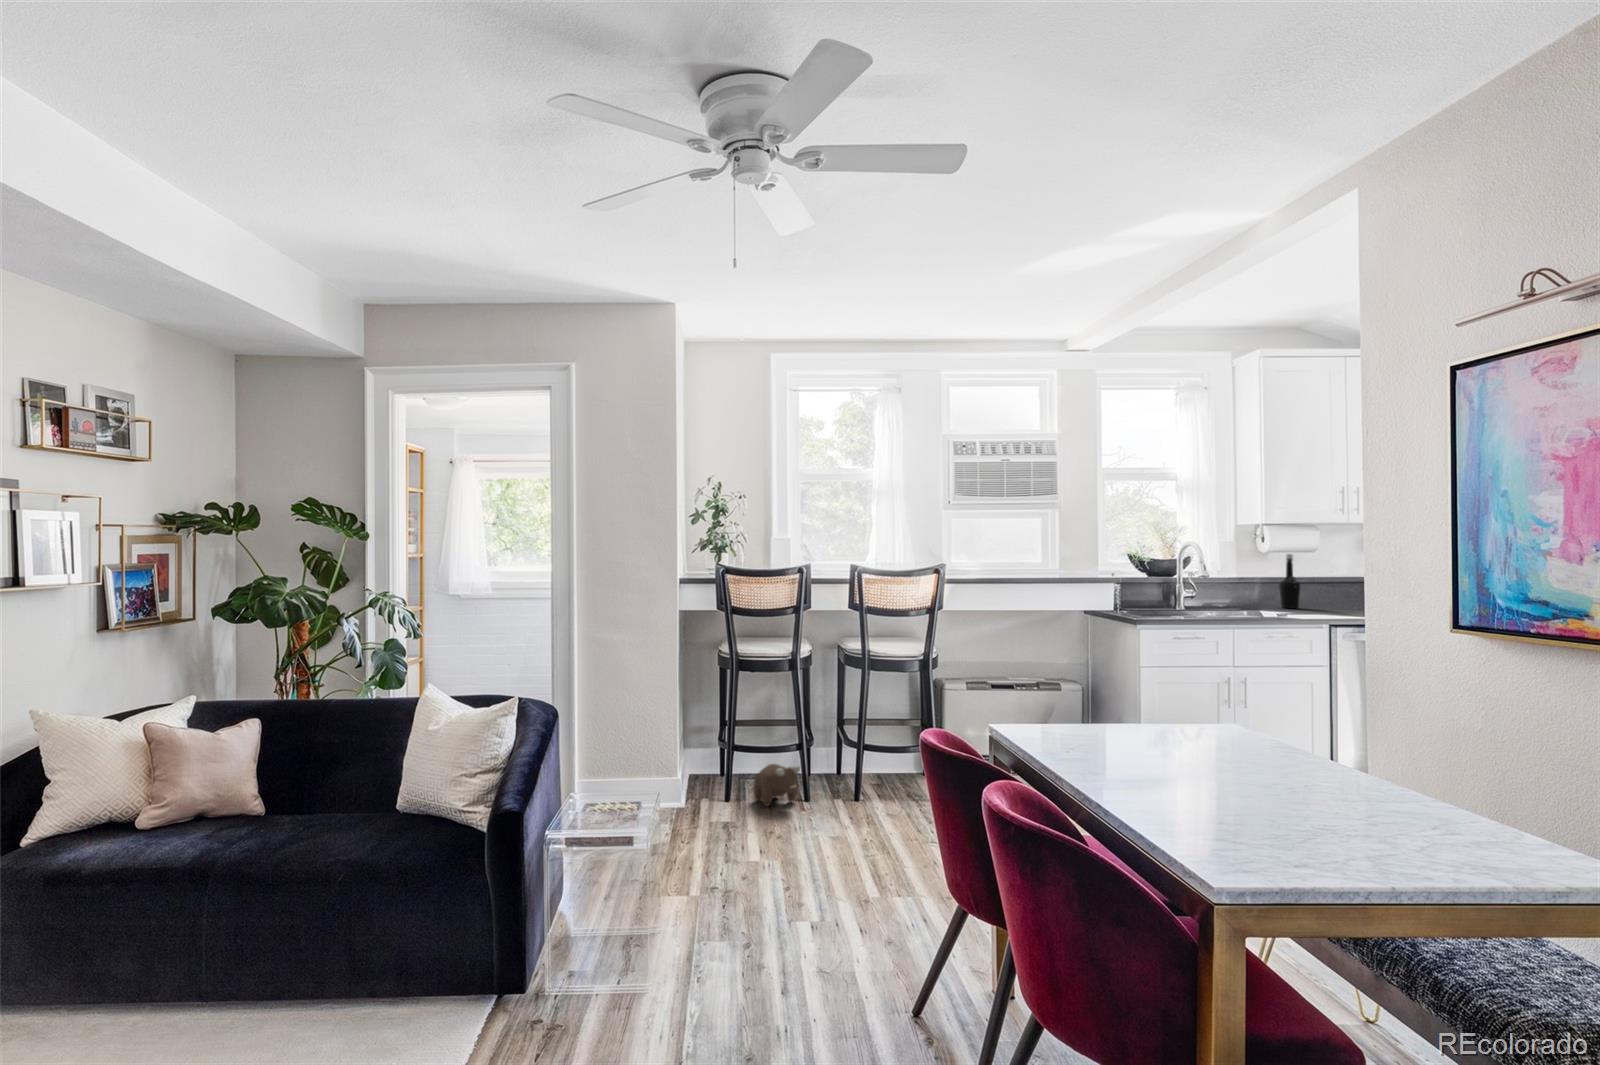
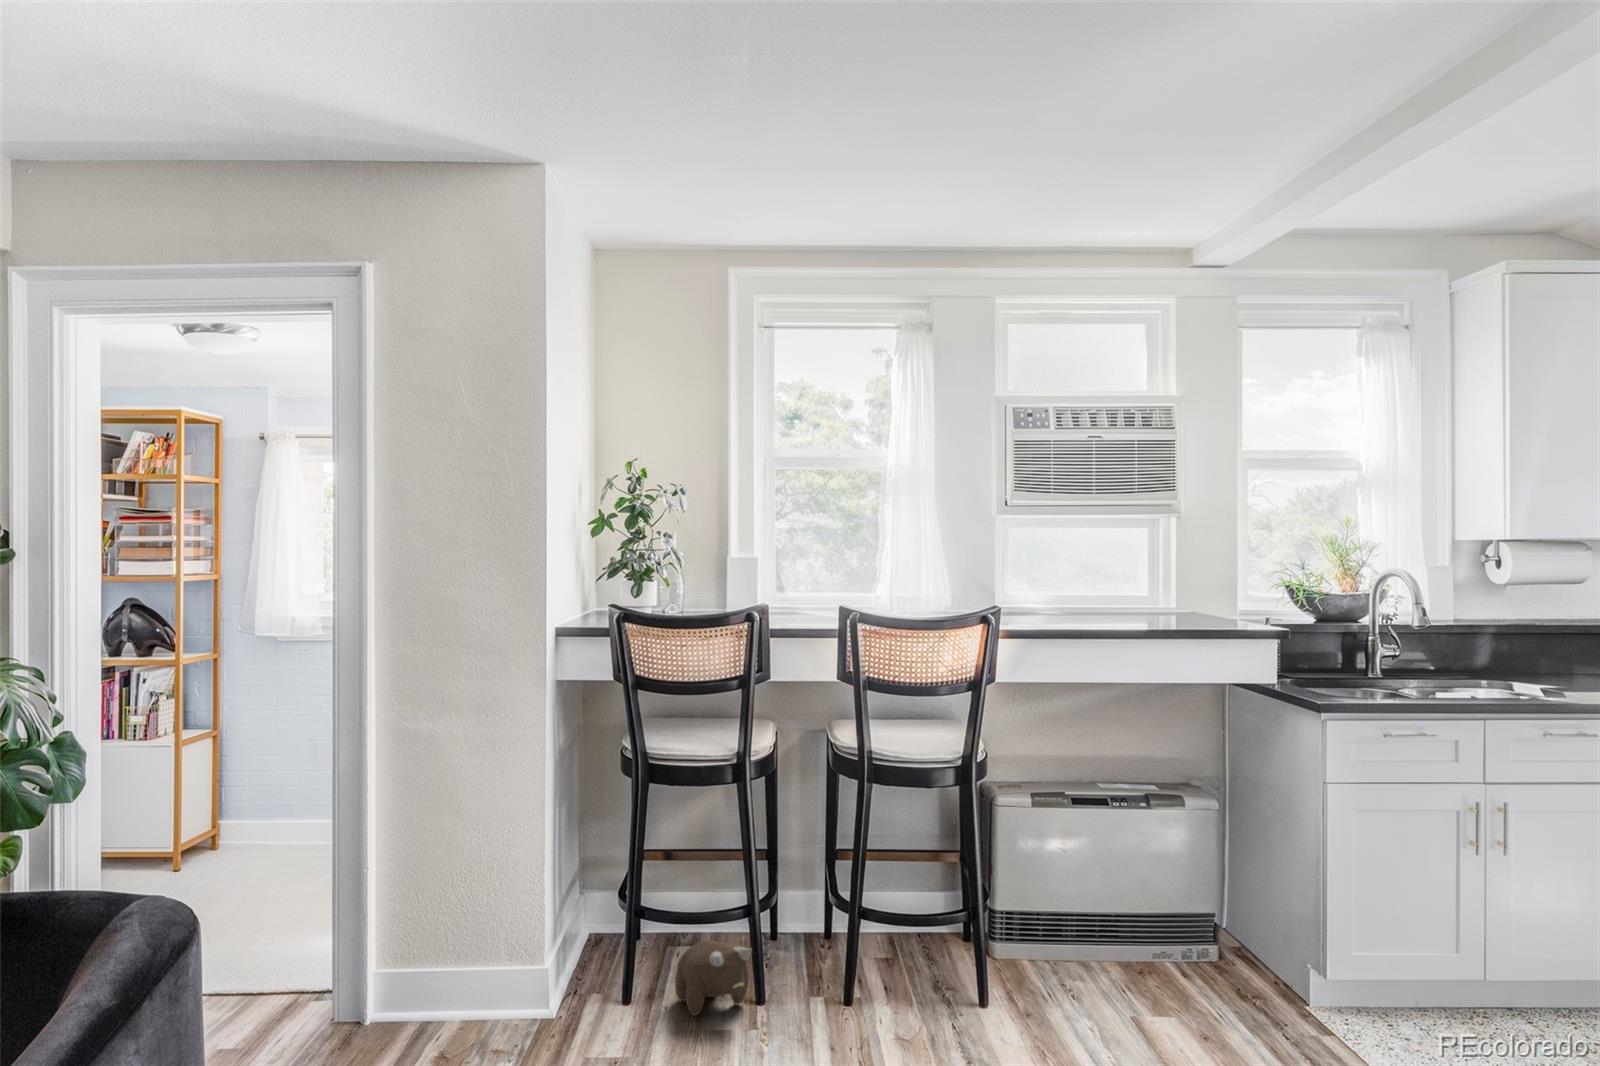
bottle: present [1279,554,1300,608] -> none [1533,591,1569,680]

